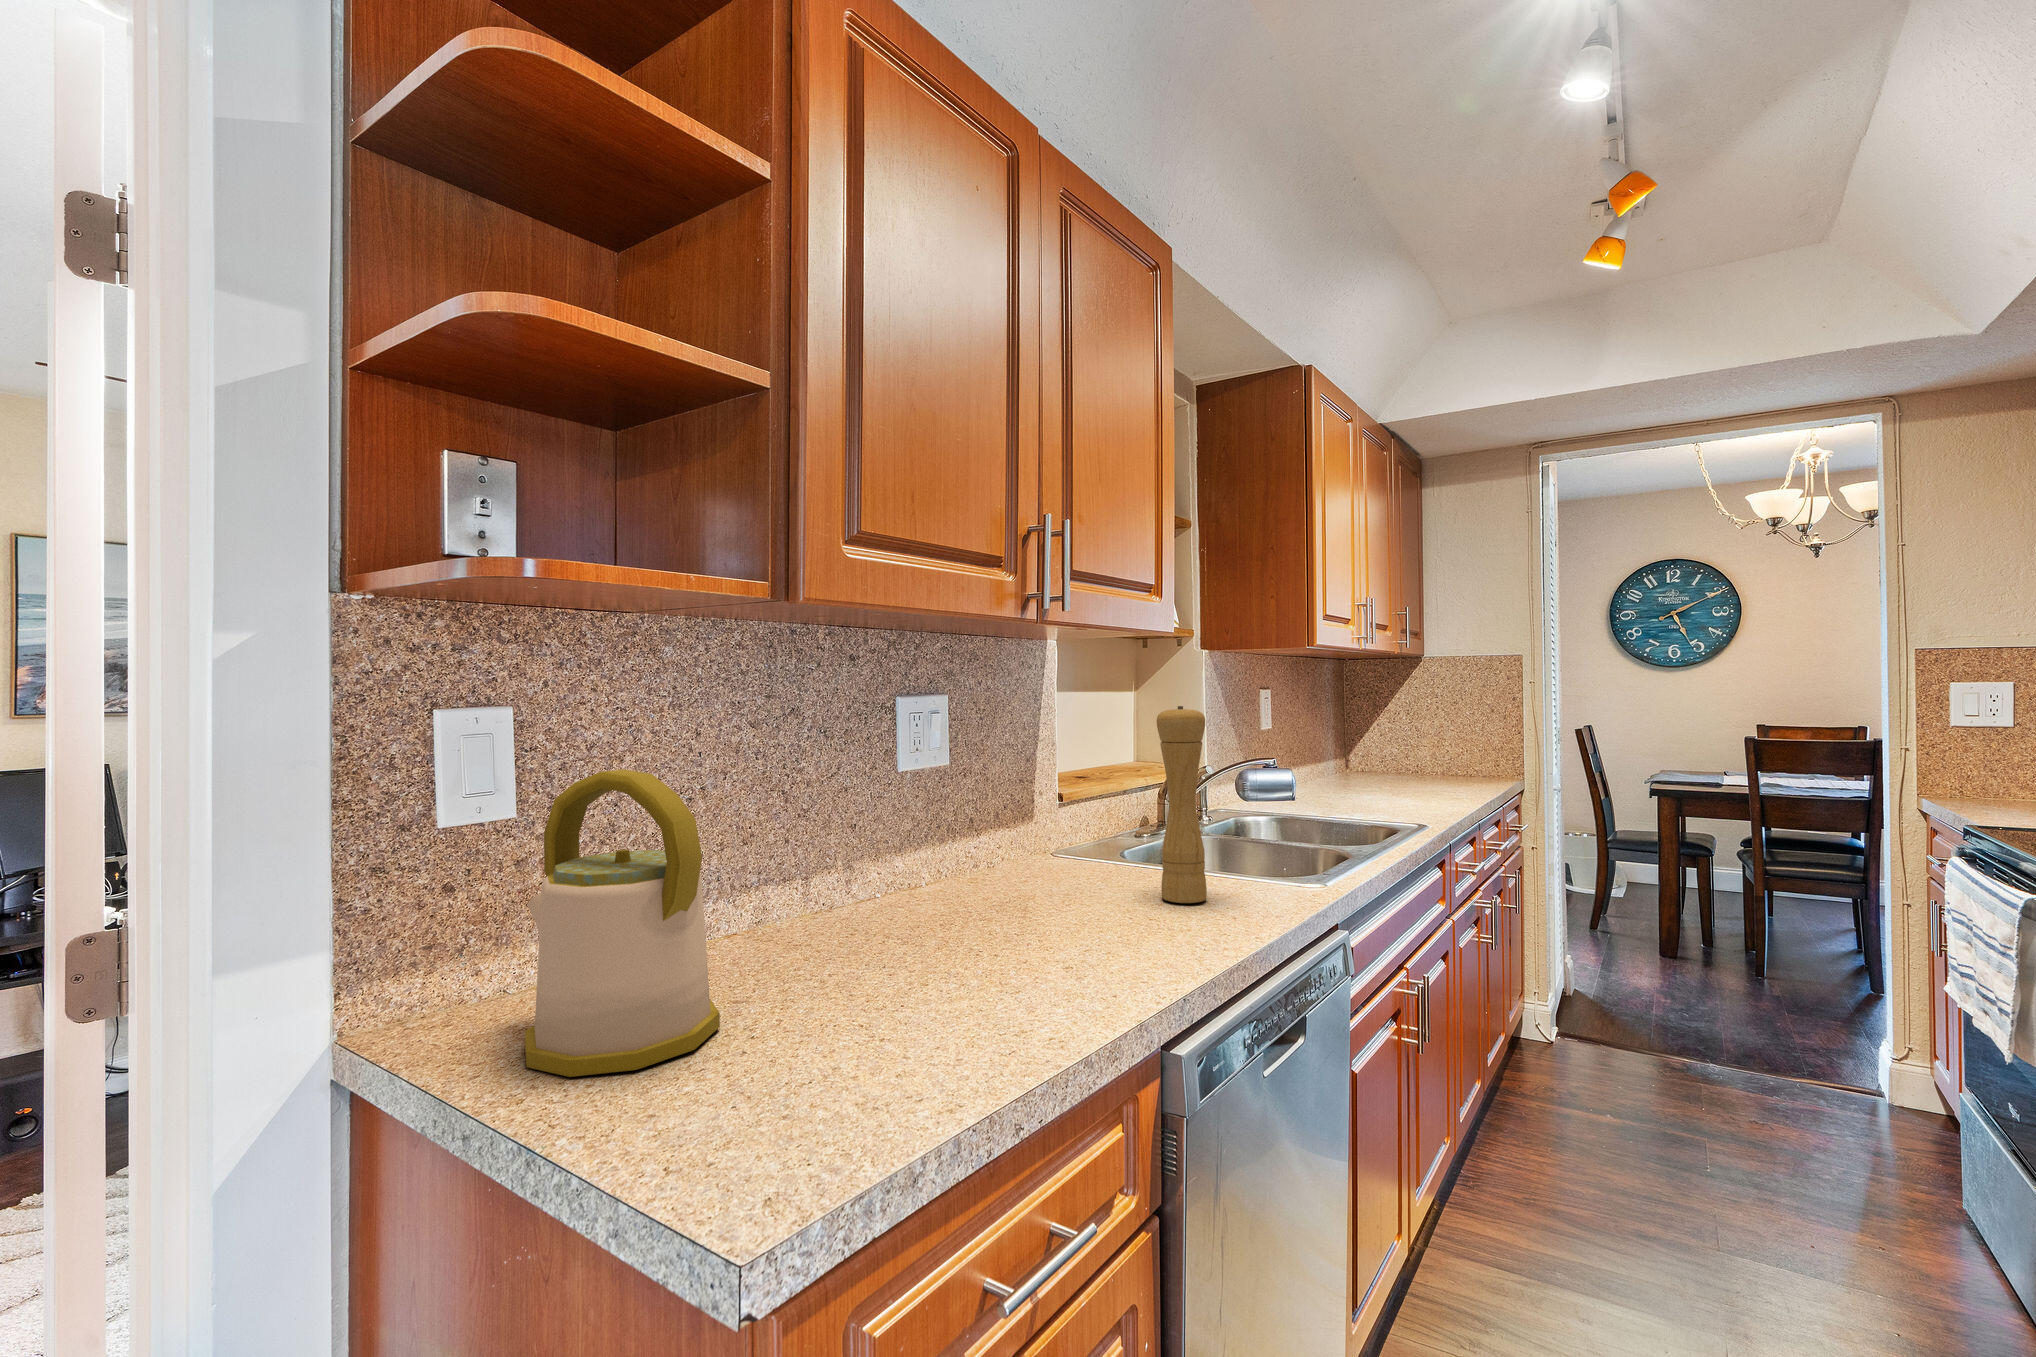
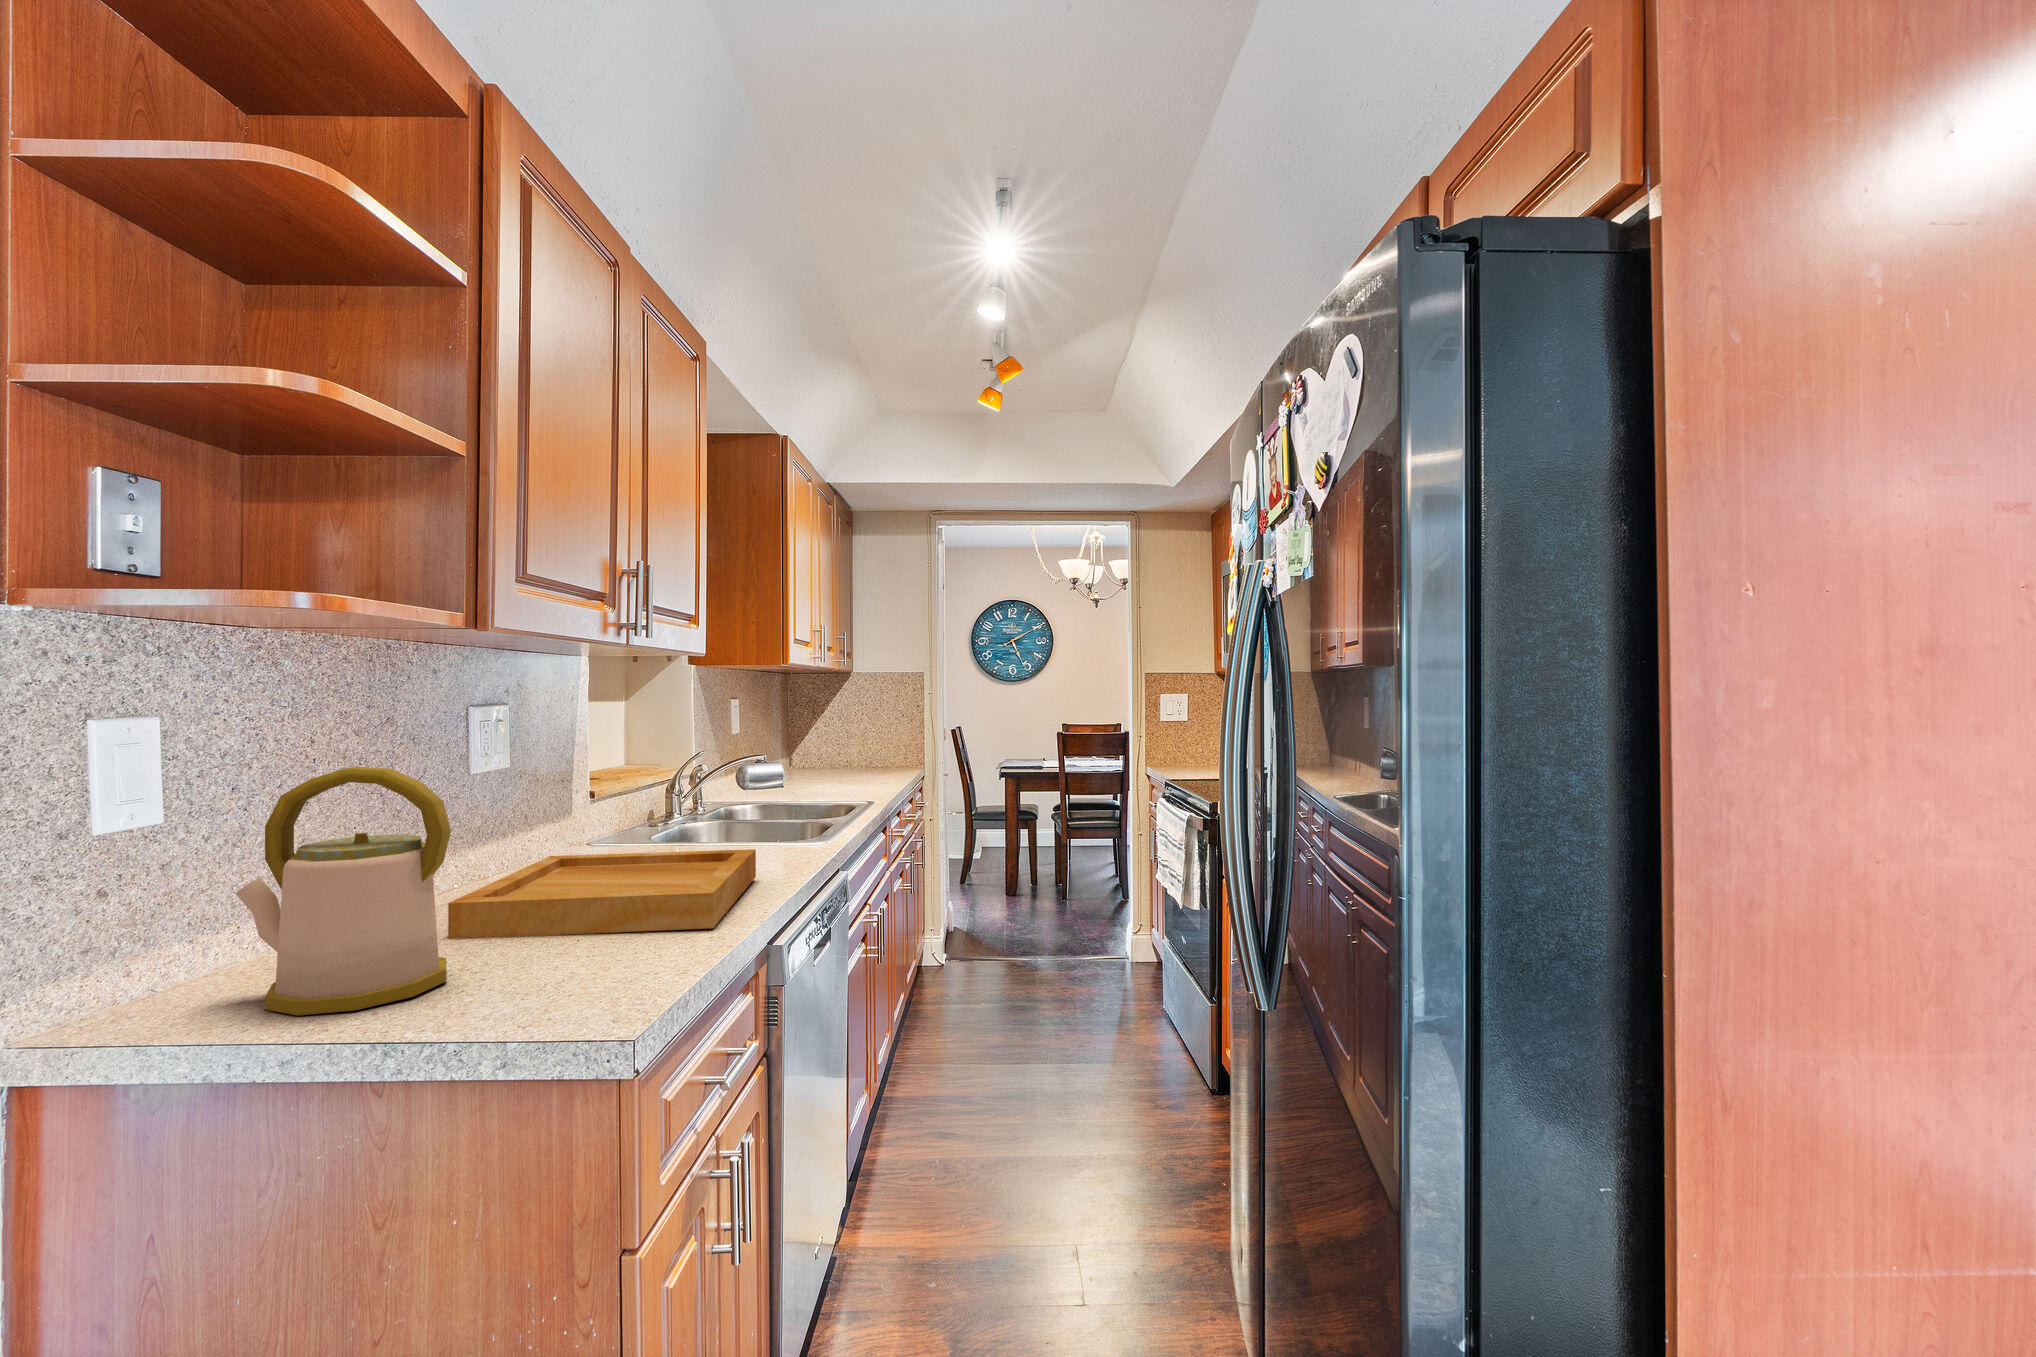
pepper mill: present [1157,706,1207,903] -> none [714,712,753,863]
tray: none [790,871,1184,1027] -> present [448,849,756,938]

